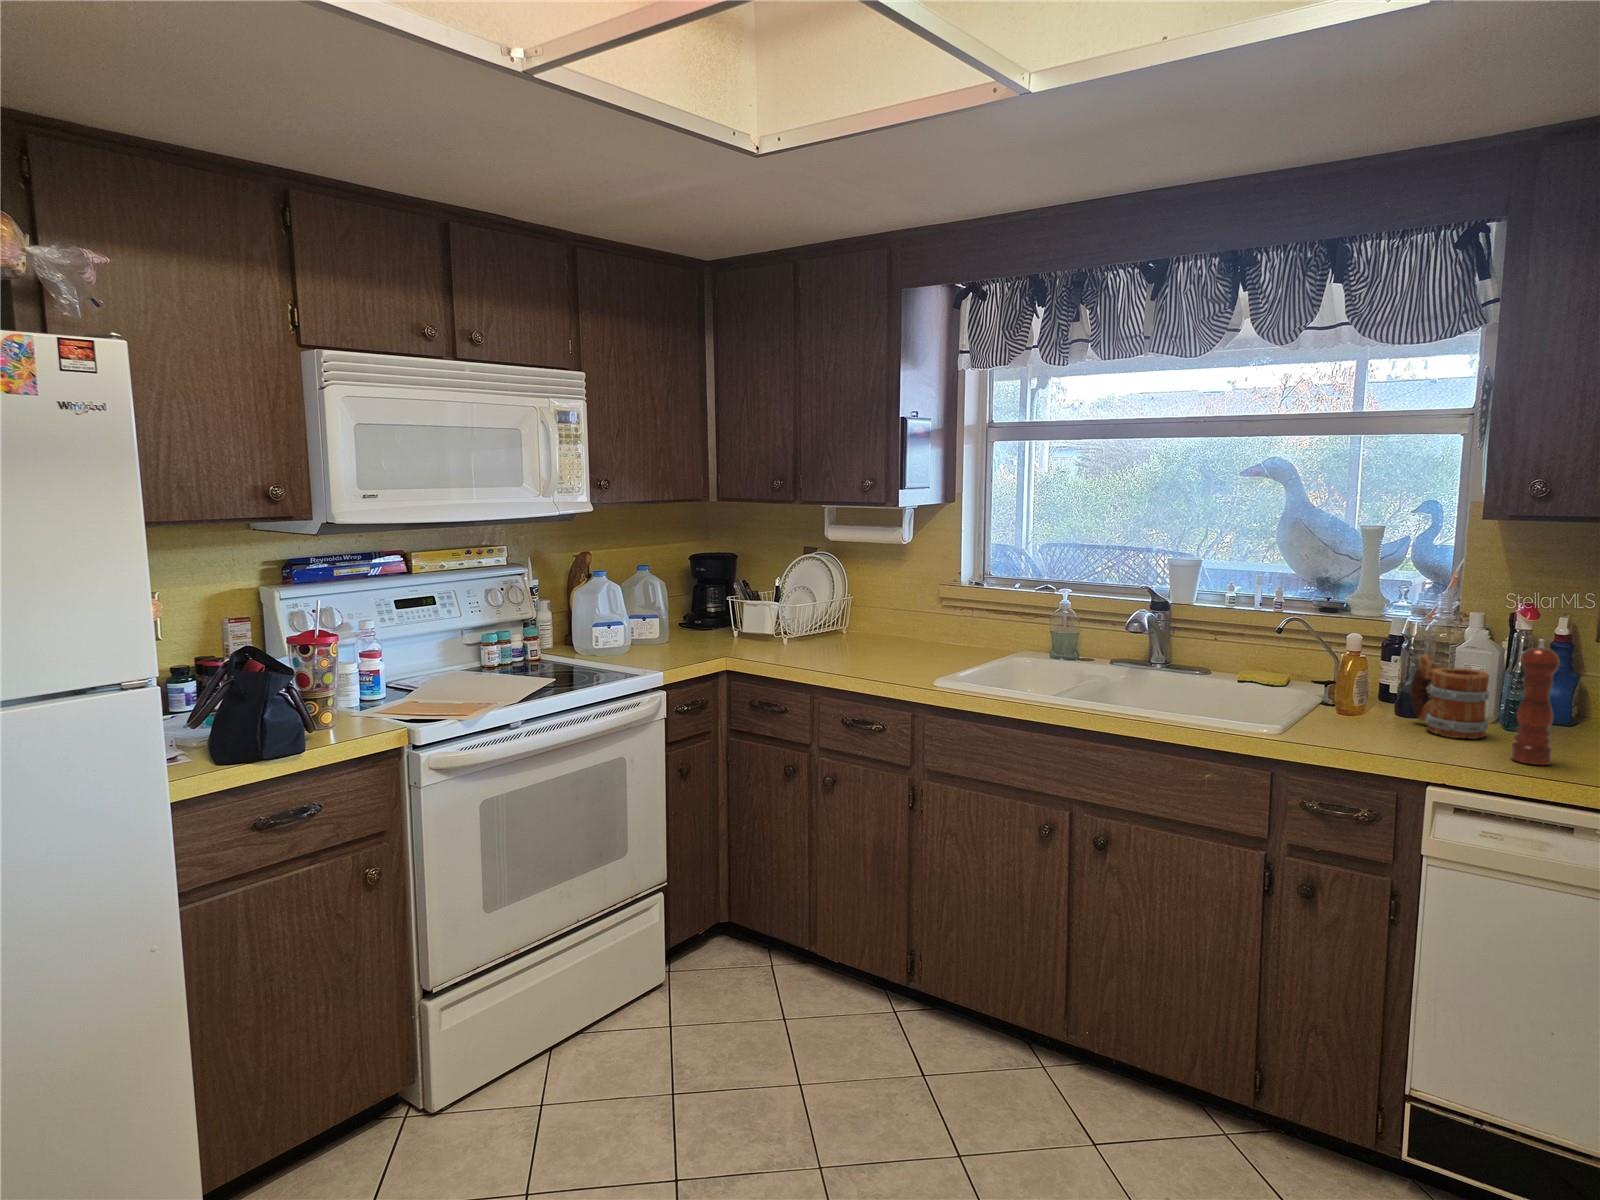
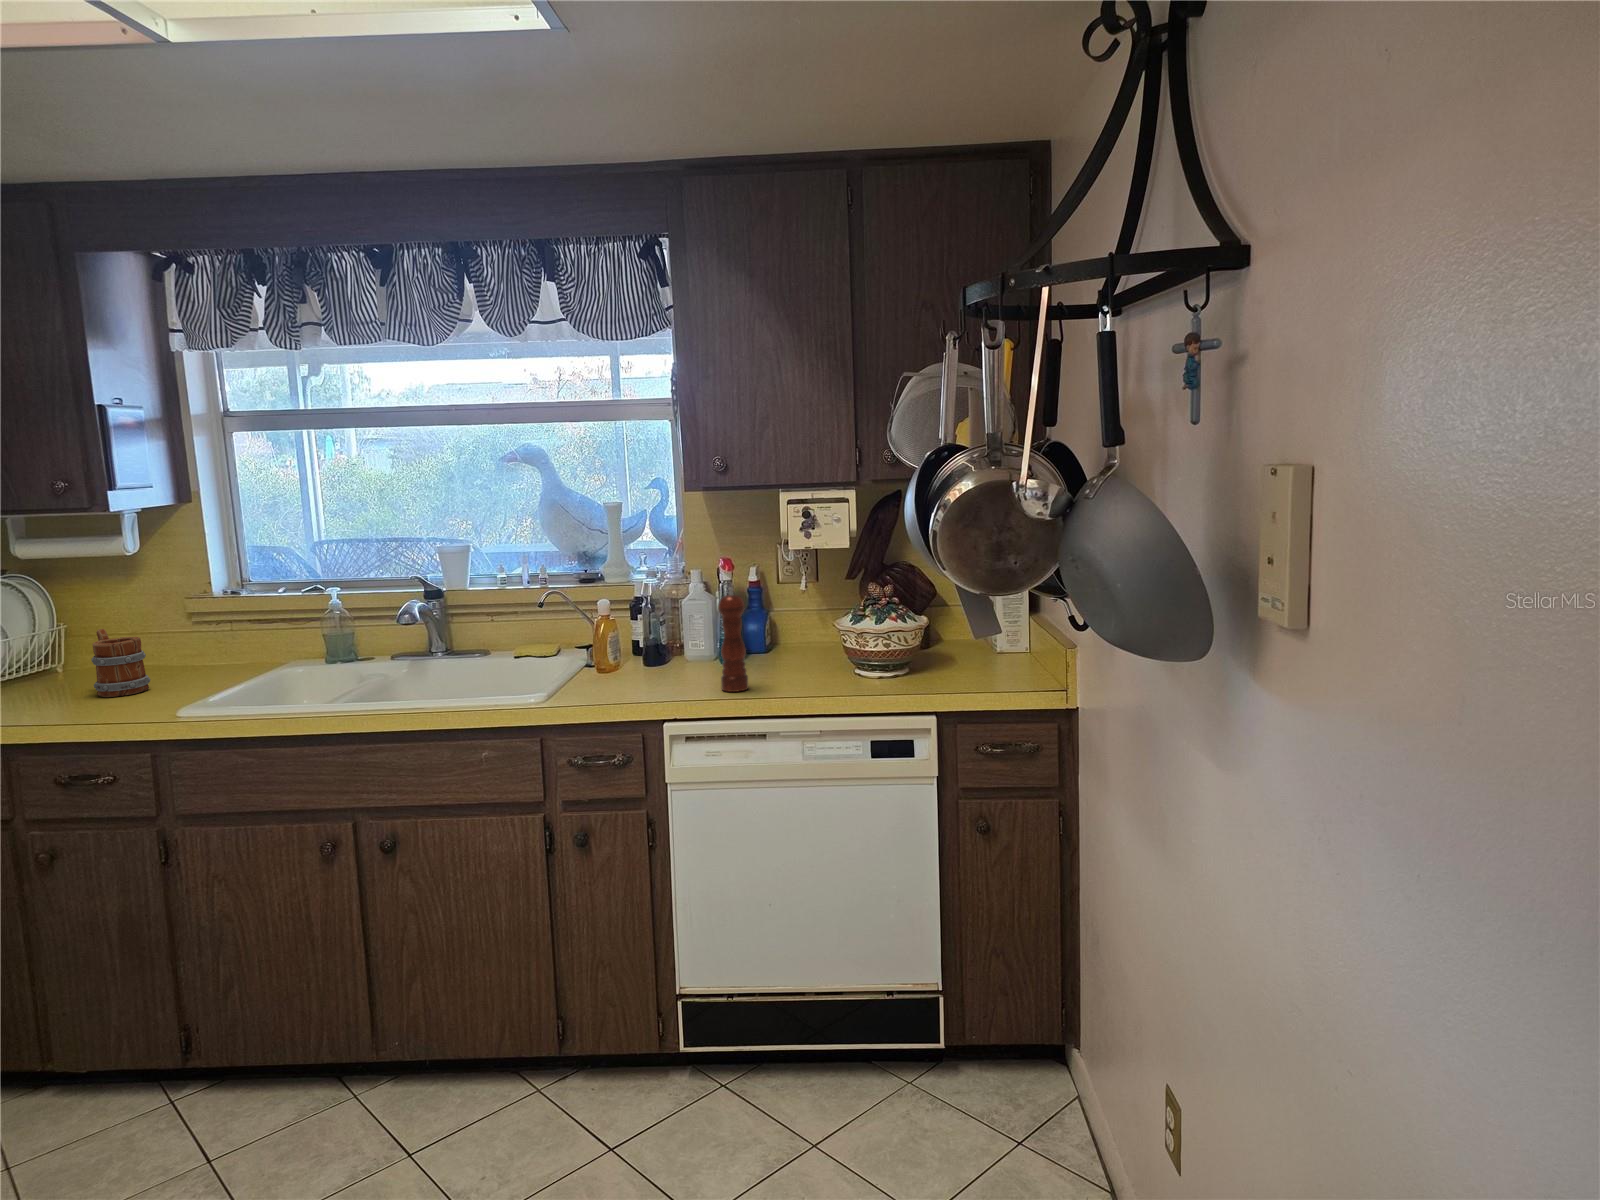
mug: present [1410,654,1489,739] -> present [91,629,150,697]

